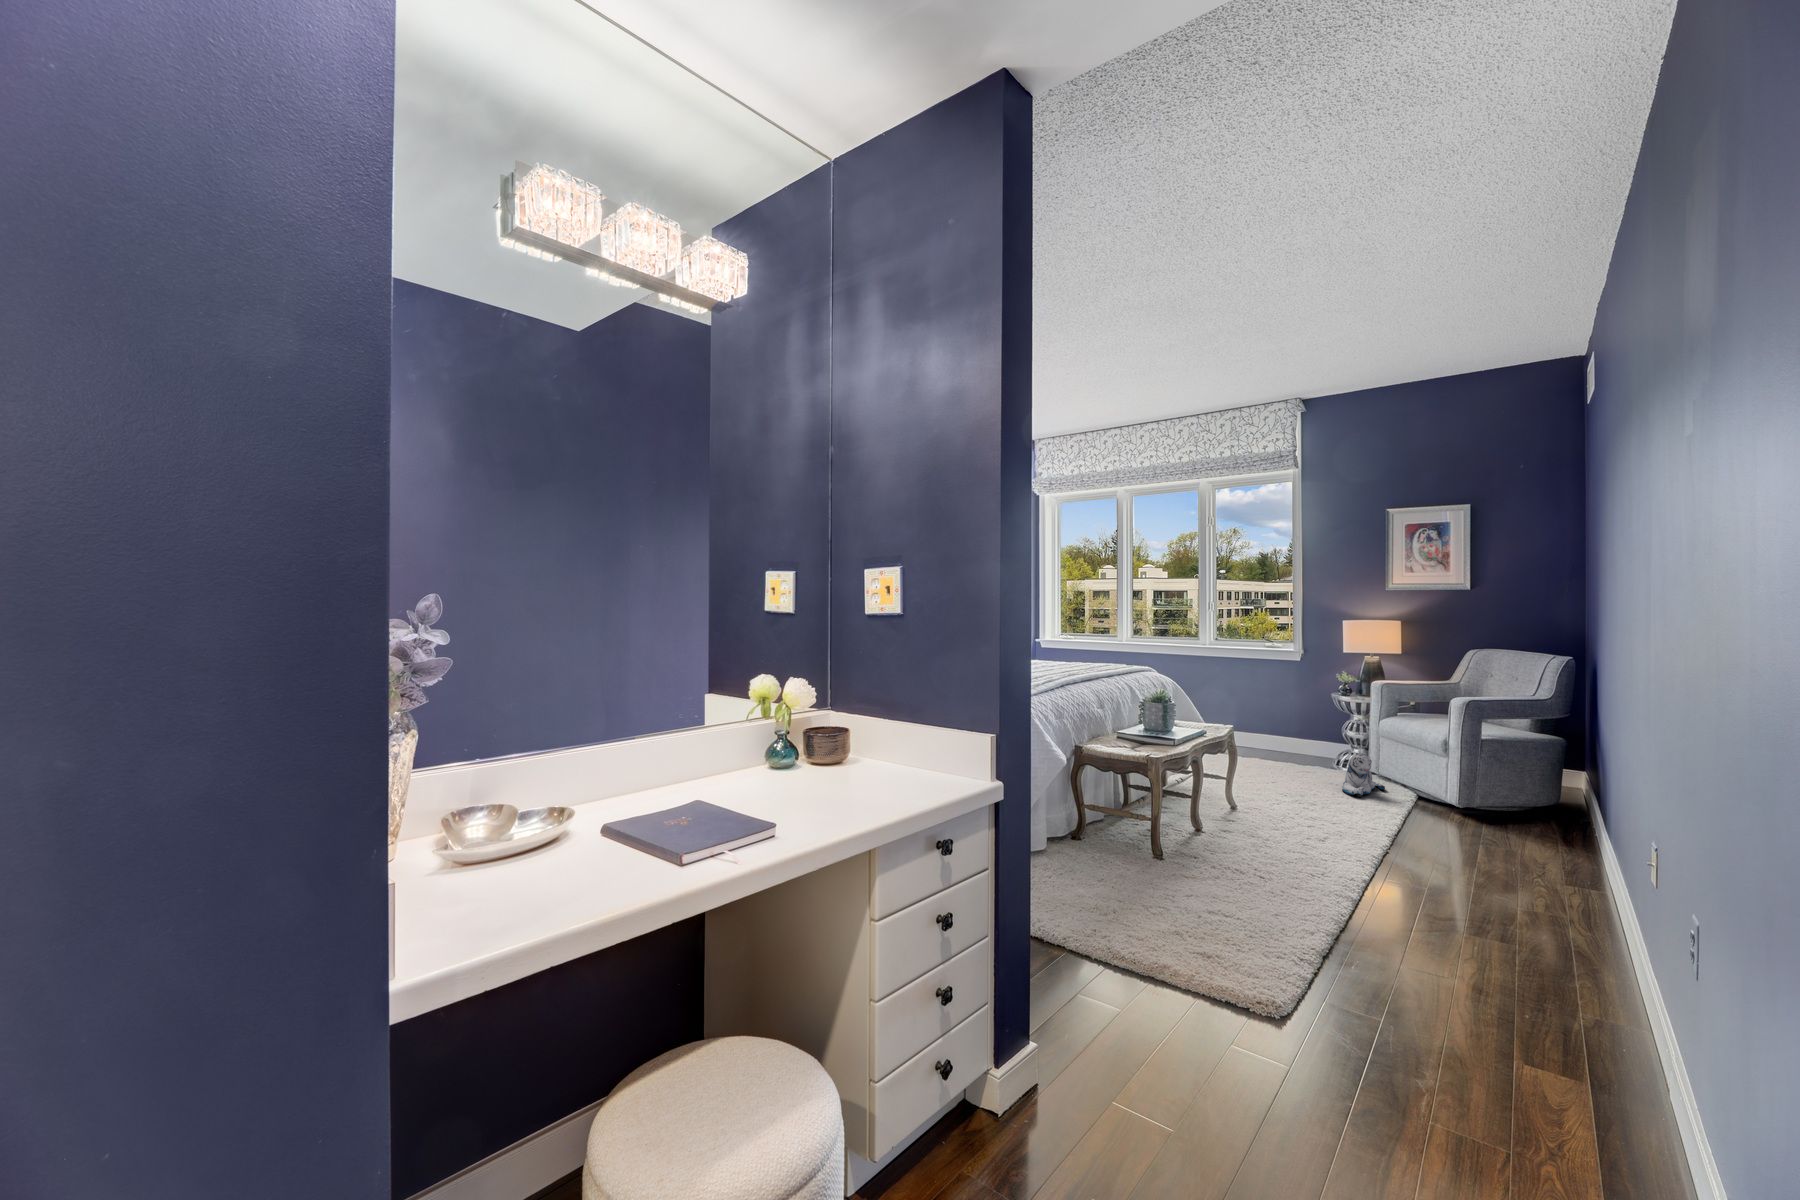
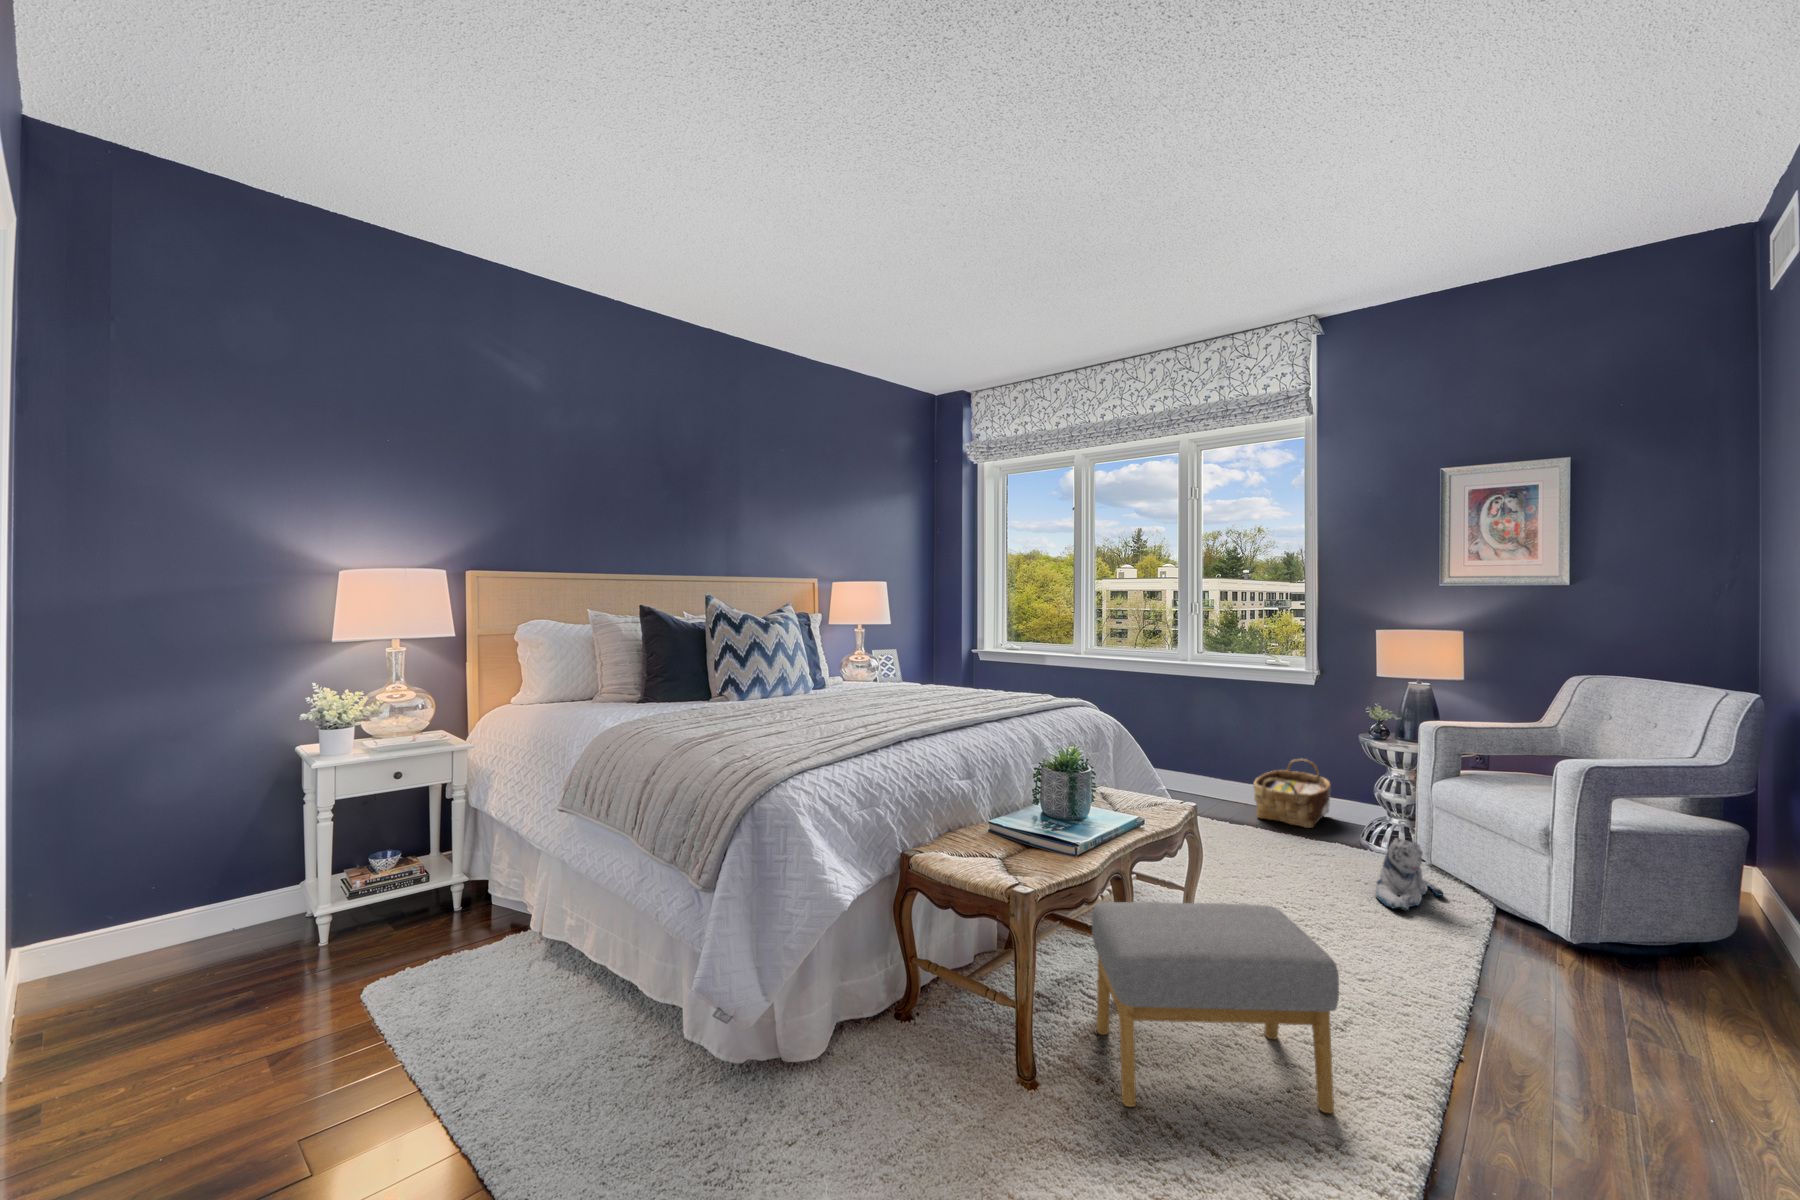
woven basket: none [1259,713,1313,759] -> present [1254,759,1331,828]
footstool: none [1183,771,1320,866] -> present [1092,902,1339,1113]

